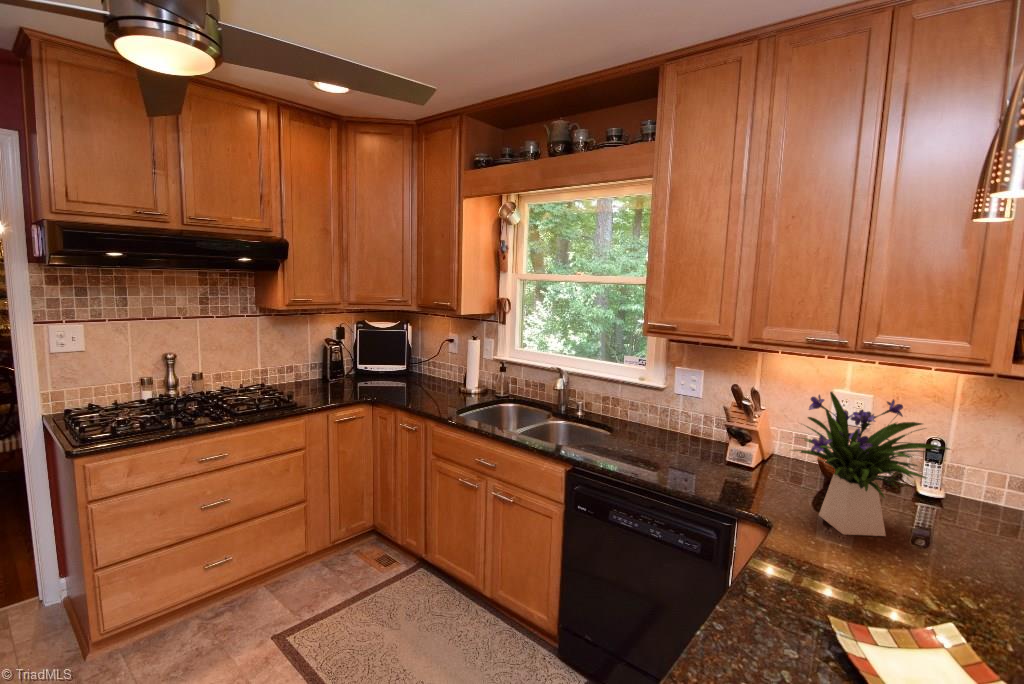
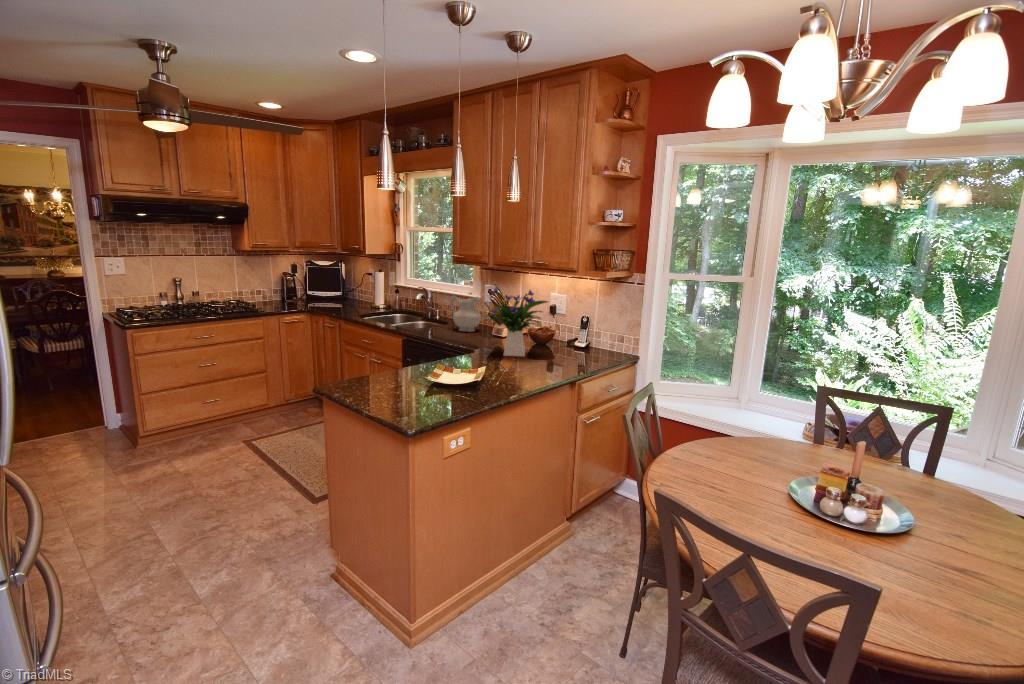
ceramic pitcher: none [634,387,688,450] -> present [450,295,481,332]

